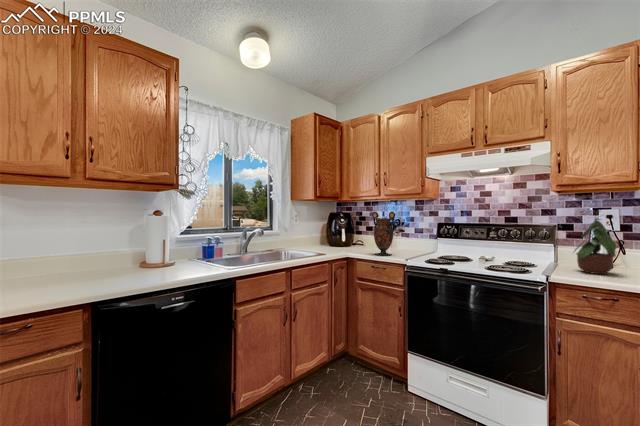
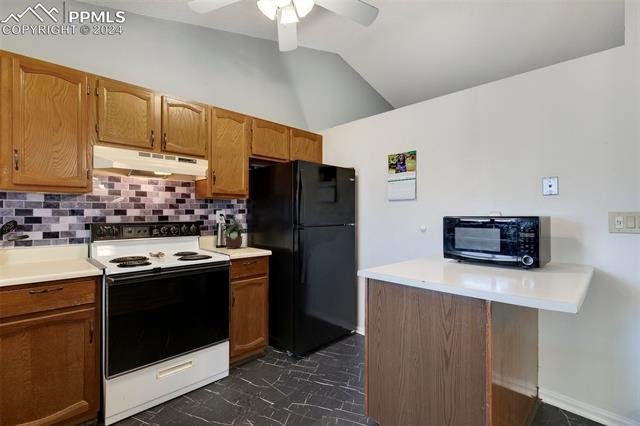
vase: present [372,212,395,256] -> none [16,207,67,274]

